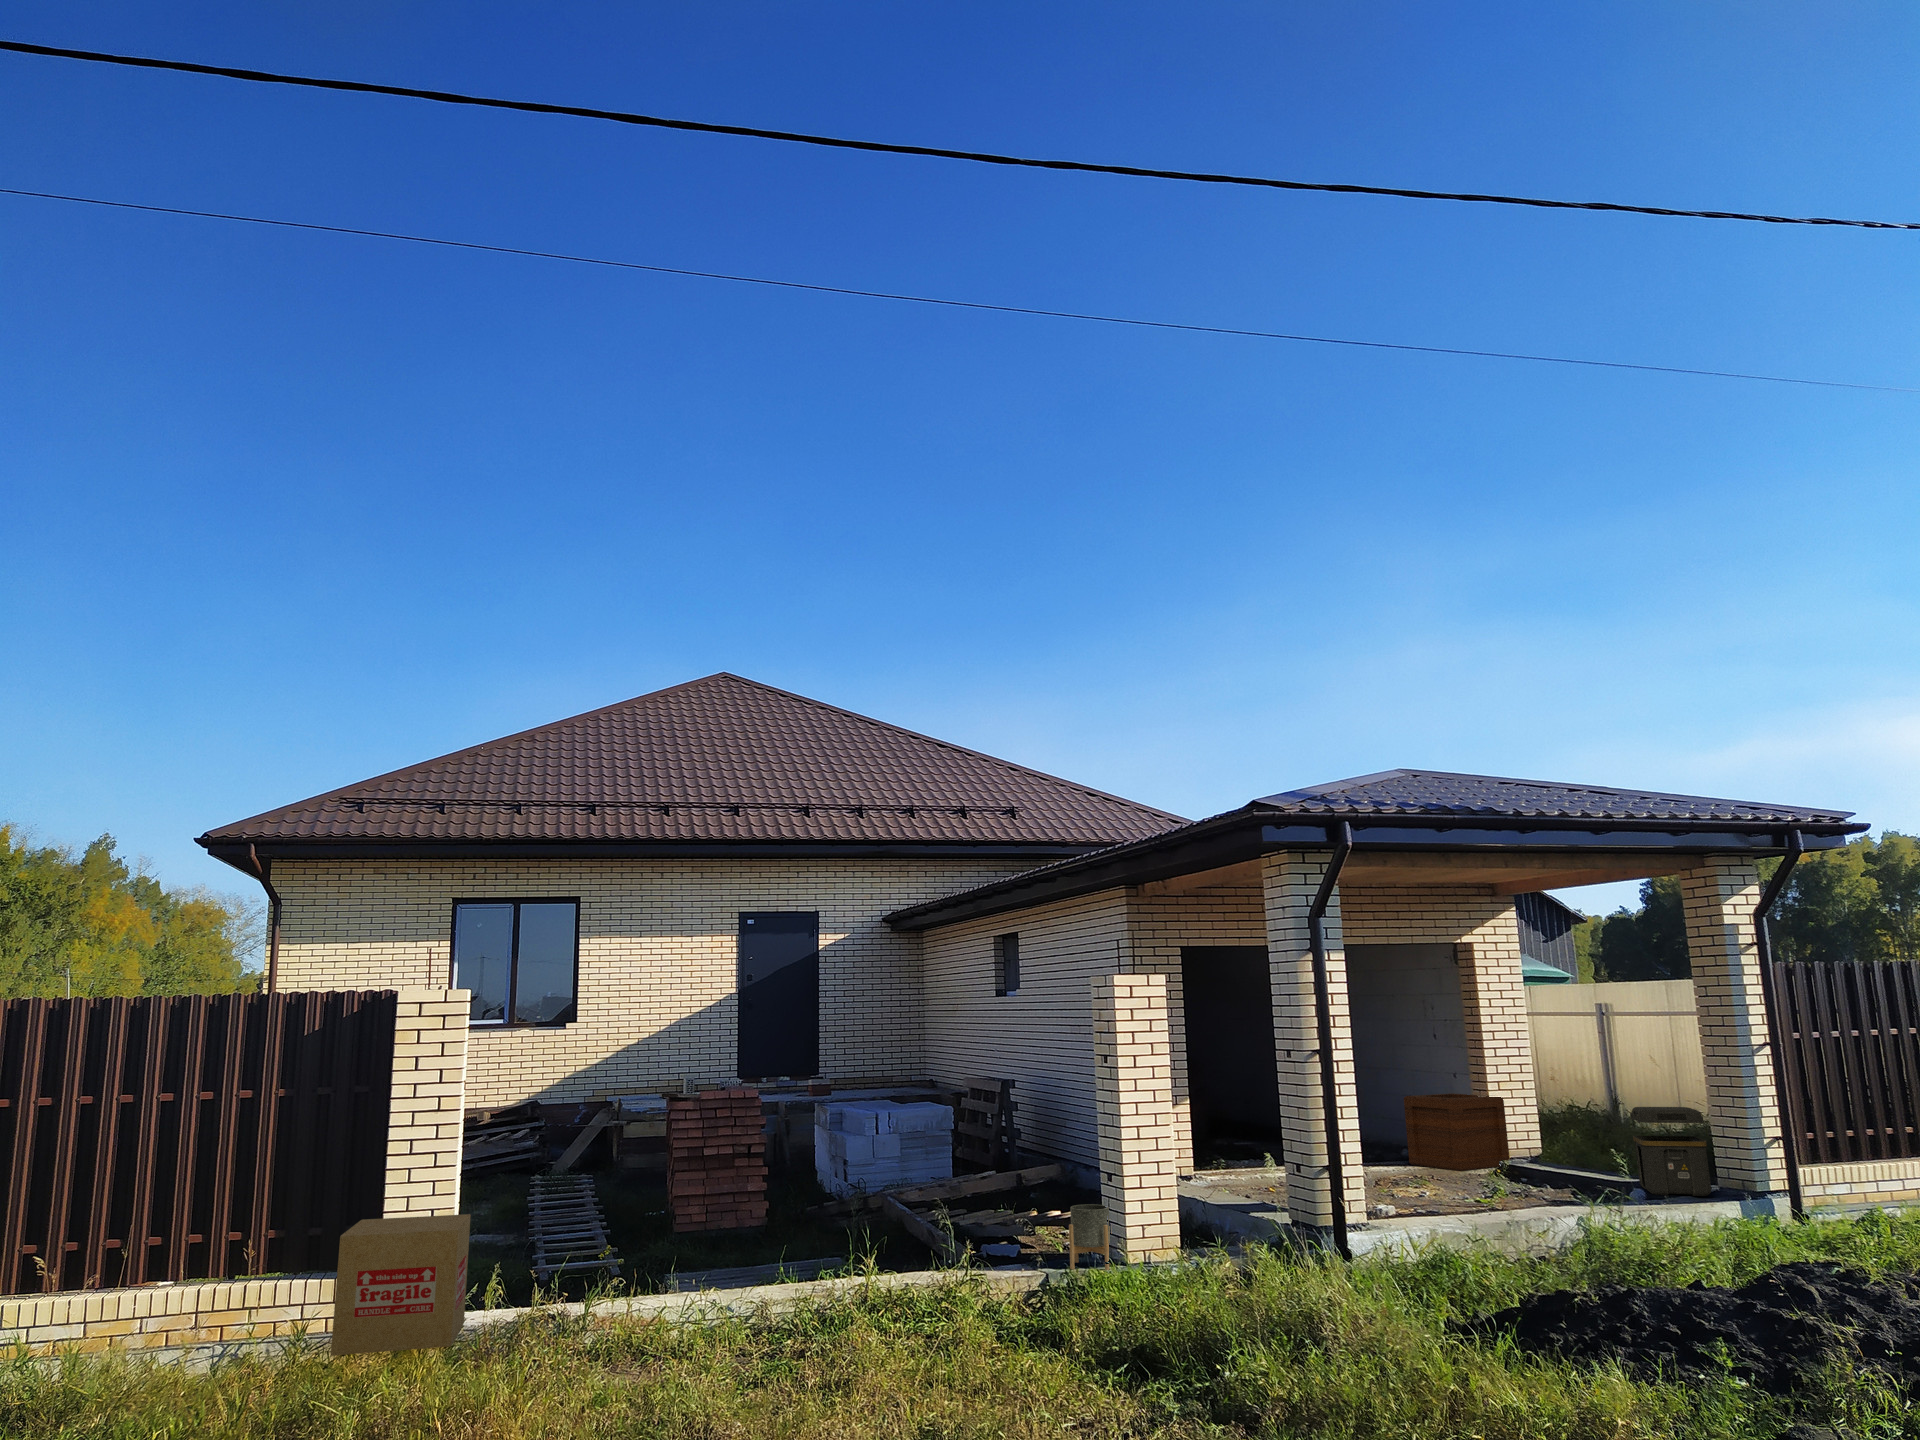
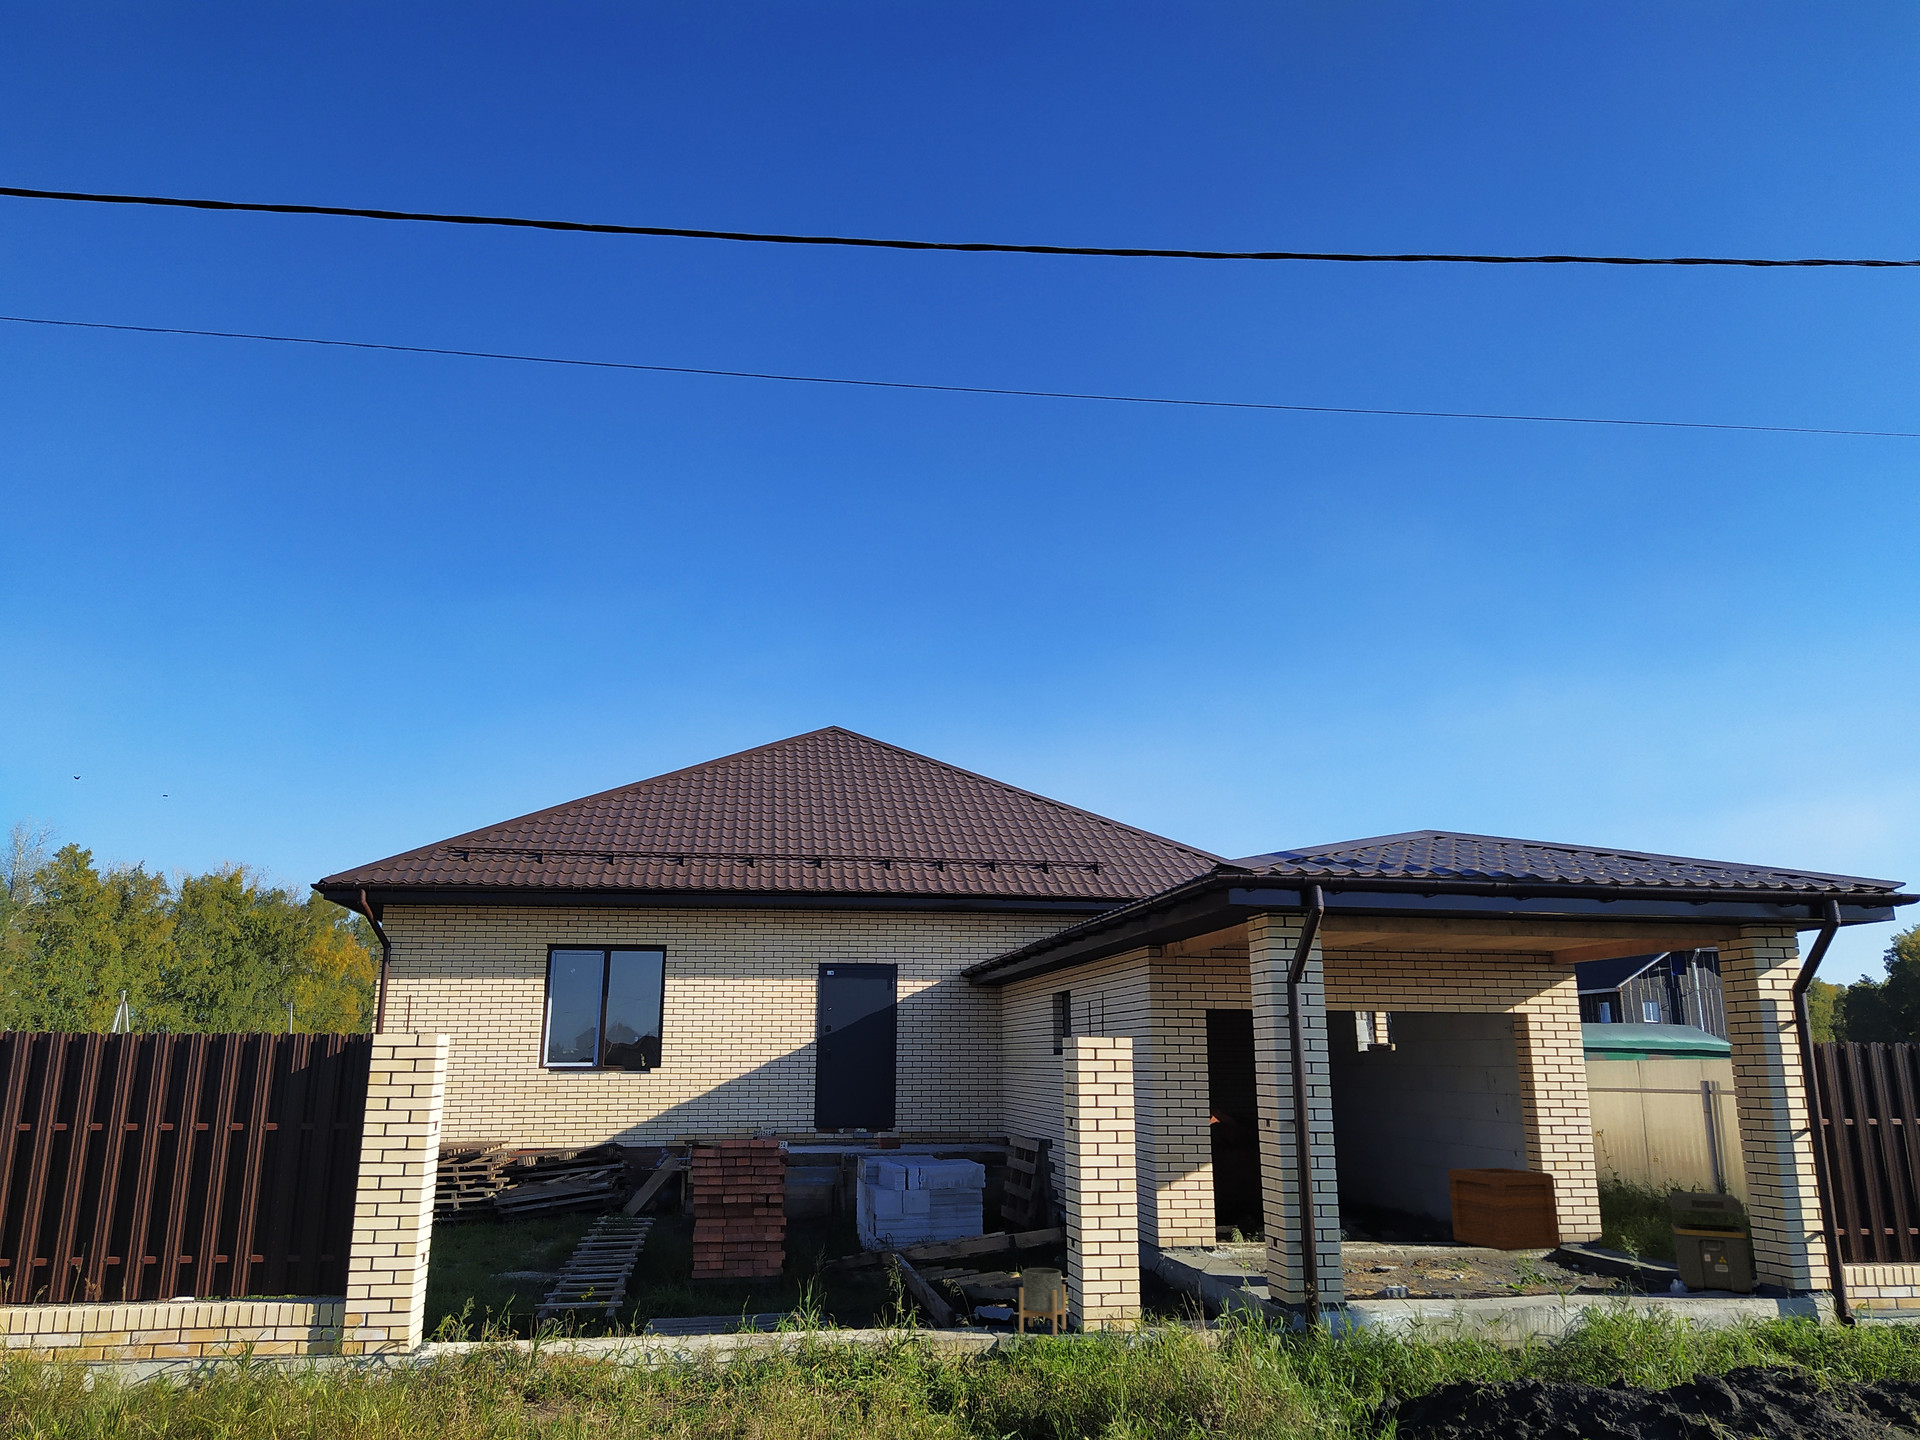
cardboard box: present [331,1214,471,1356] -> none [278,1248,430,1376]

